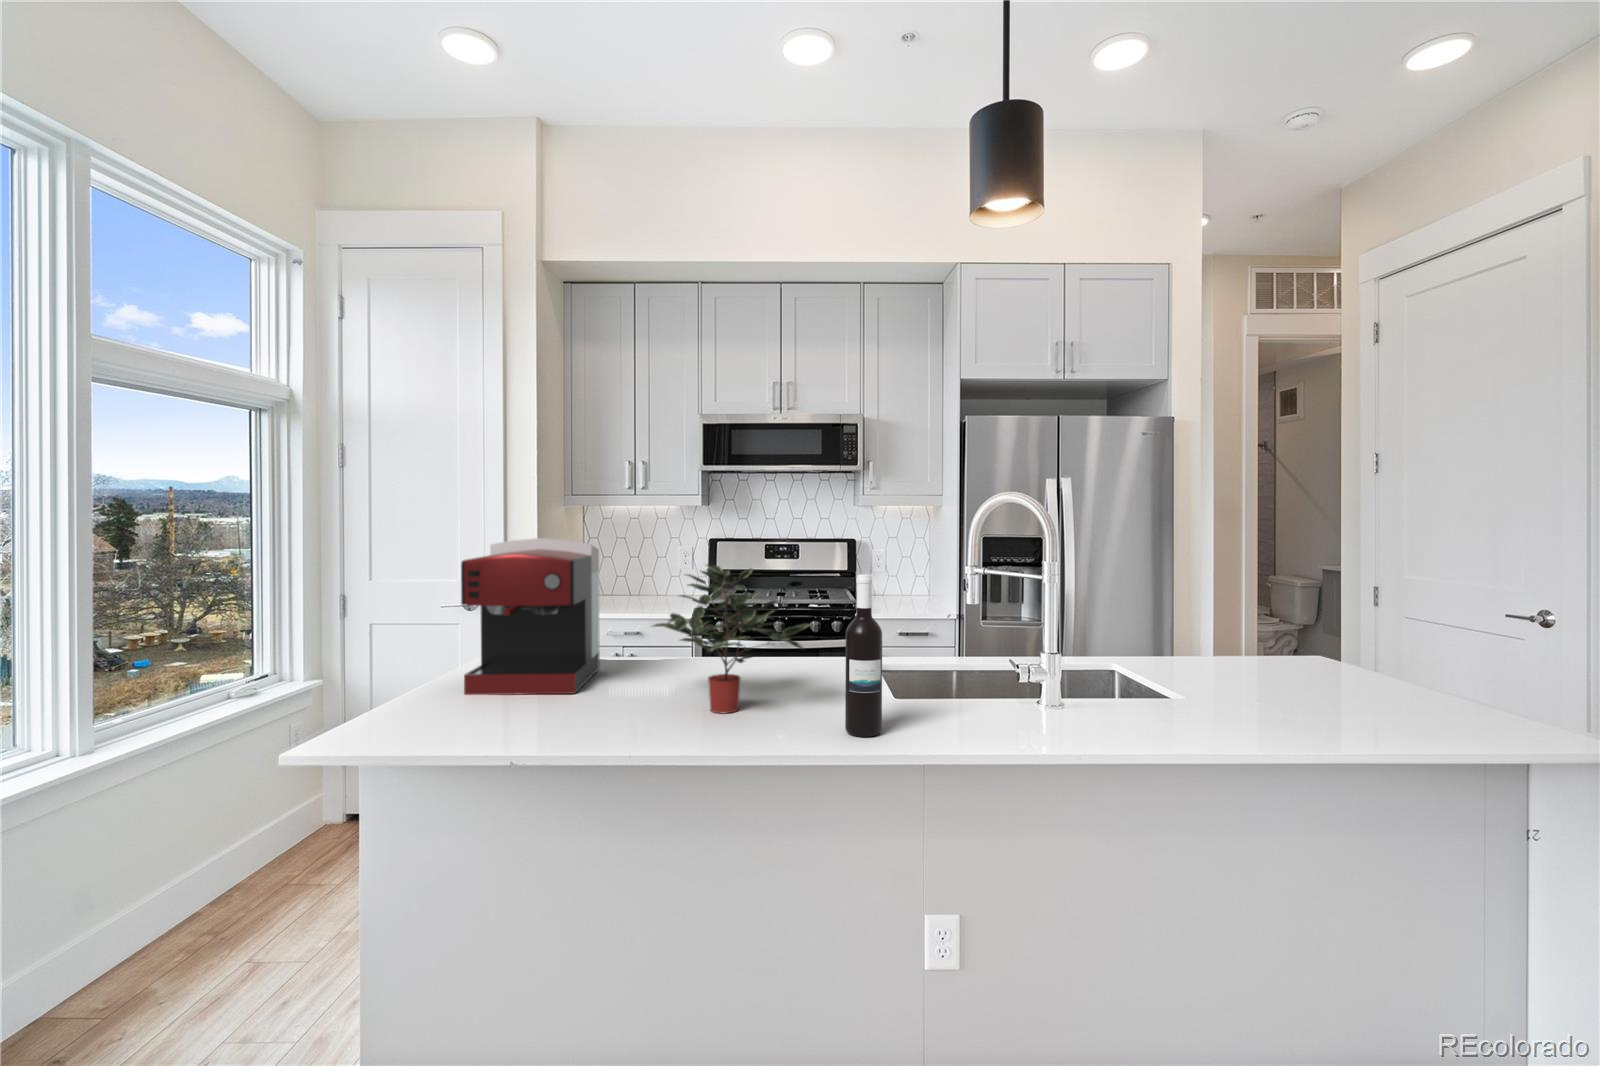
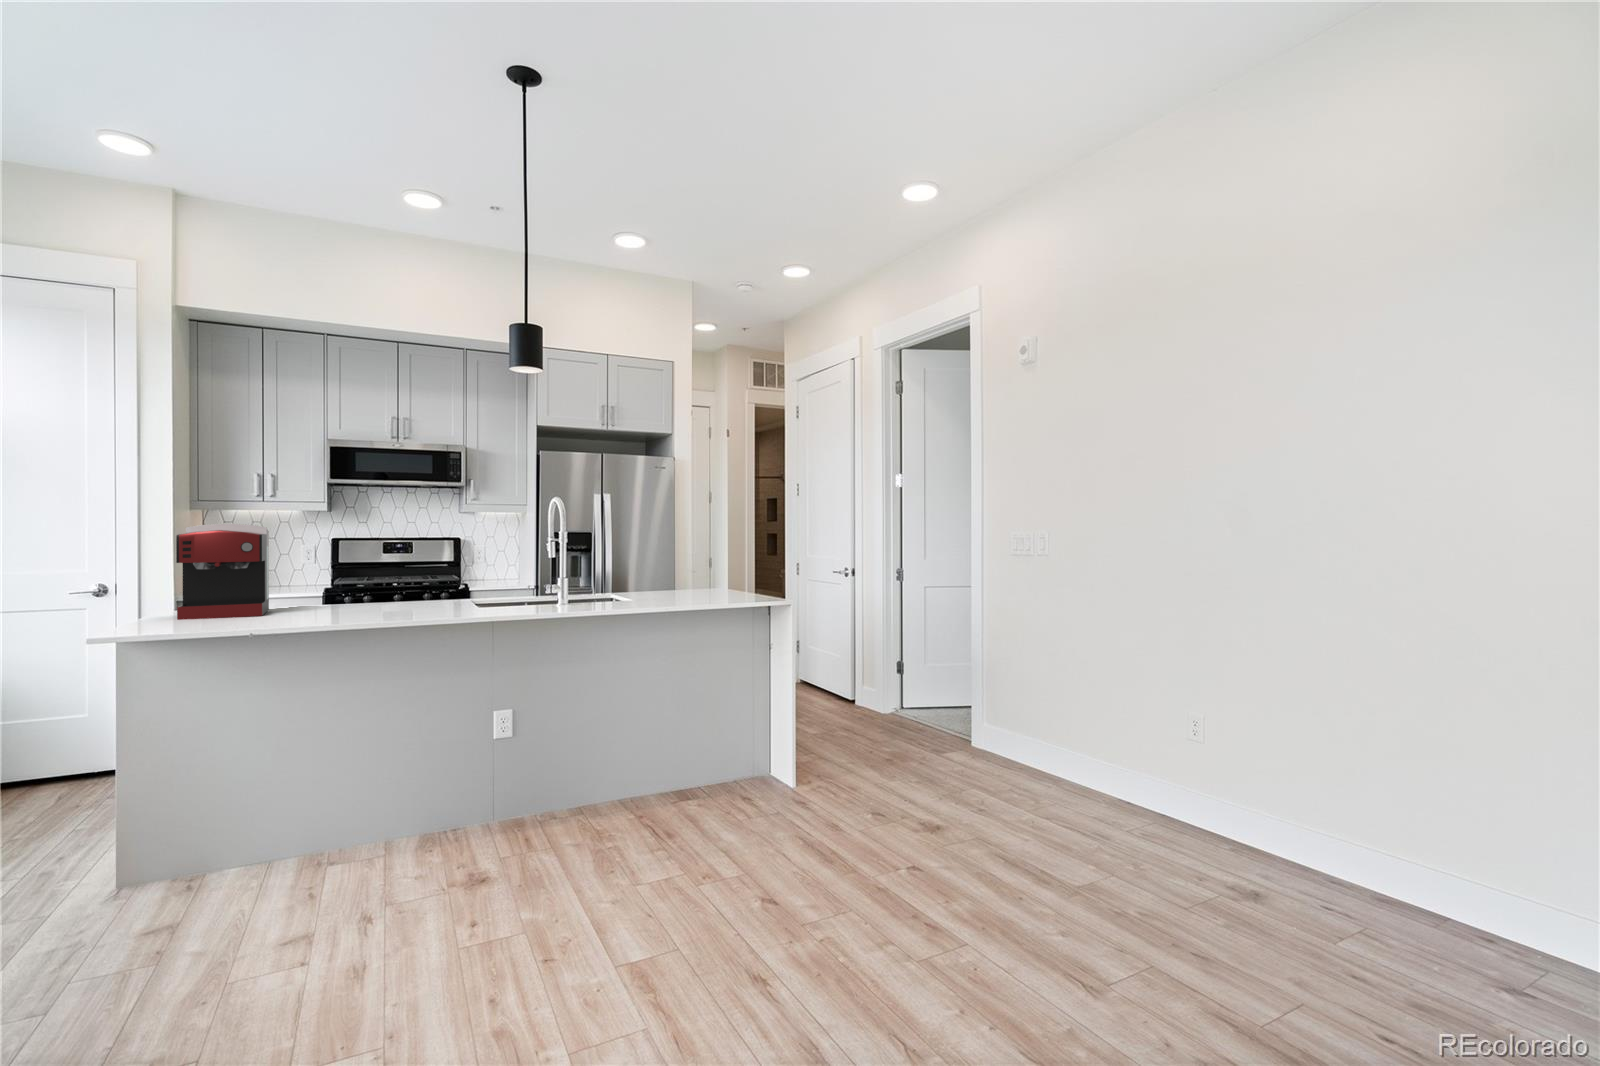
potted plant: present [654,565,809,713] -> none [319,534,424,615]
wine bottle: present [845,574,882,737] -> none [442,536,462,615]

